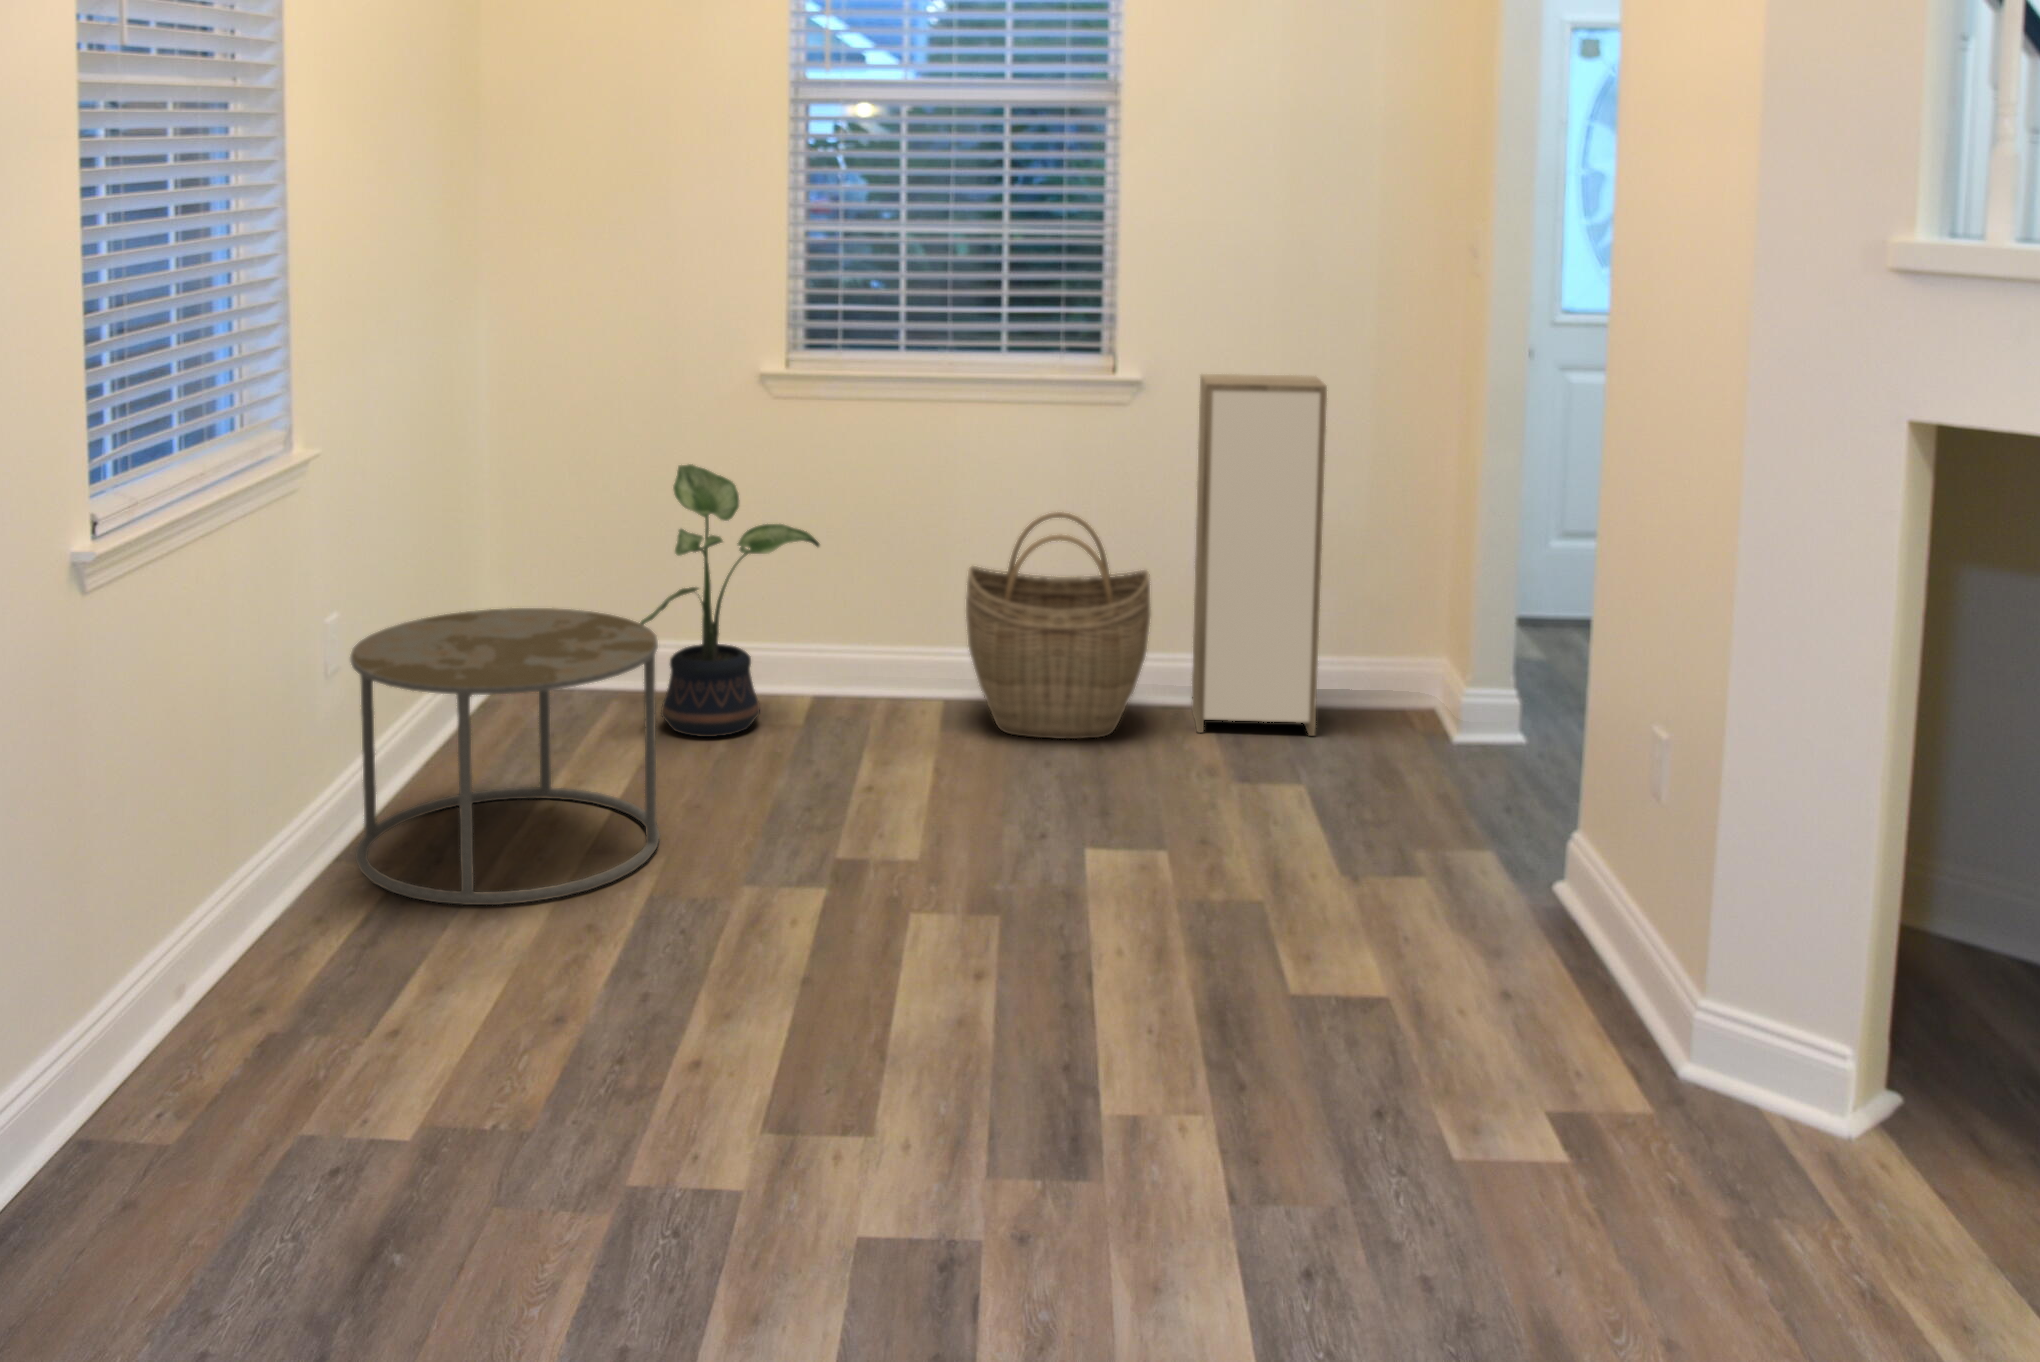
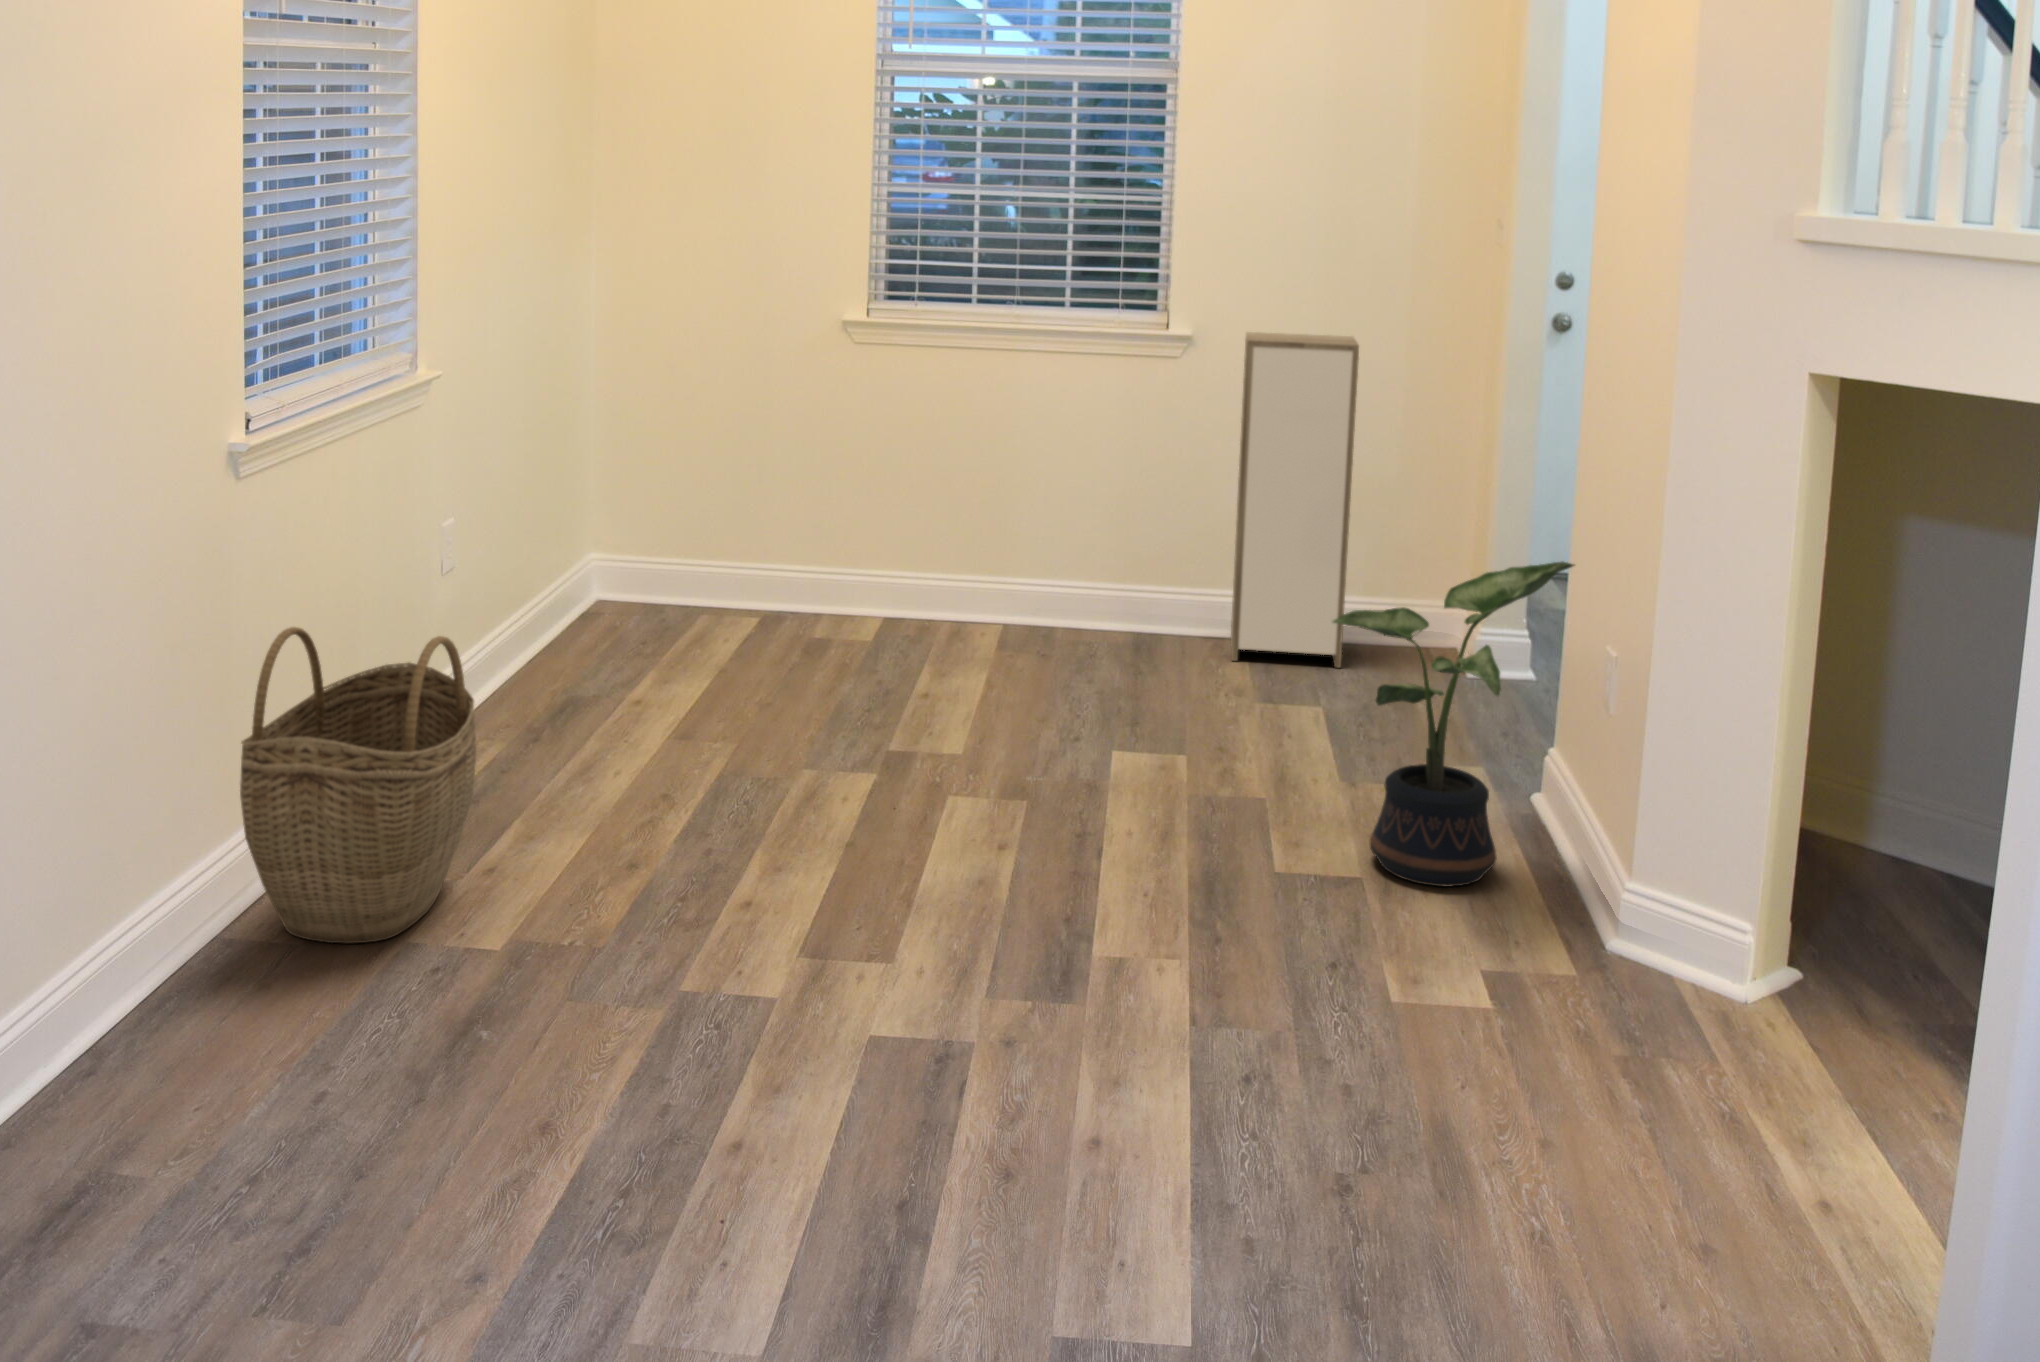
potted plant: present [640,464,819,737] -> present [1332,562,1574,887]
woven basket: present [966,512,1150,739] -> present [240,627,476,943]
side table: present [350,608,660,905] -> none [464,522,735,775]

